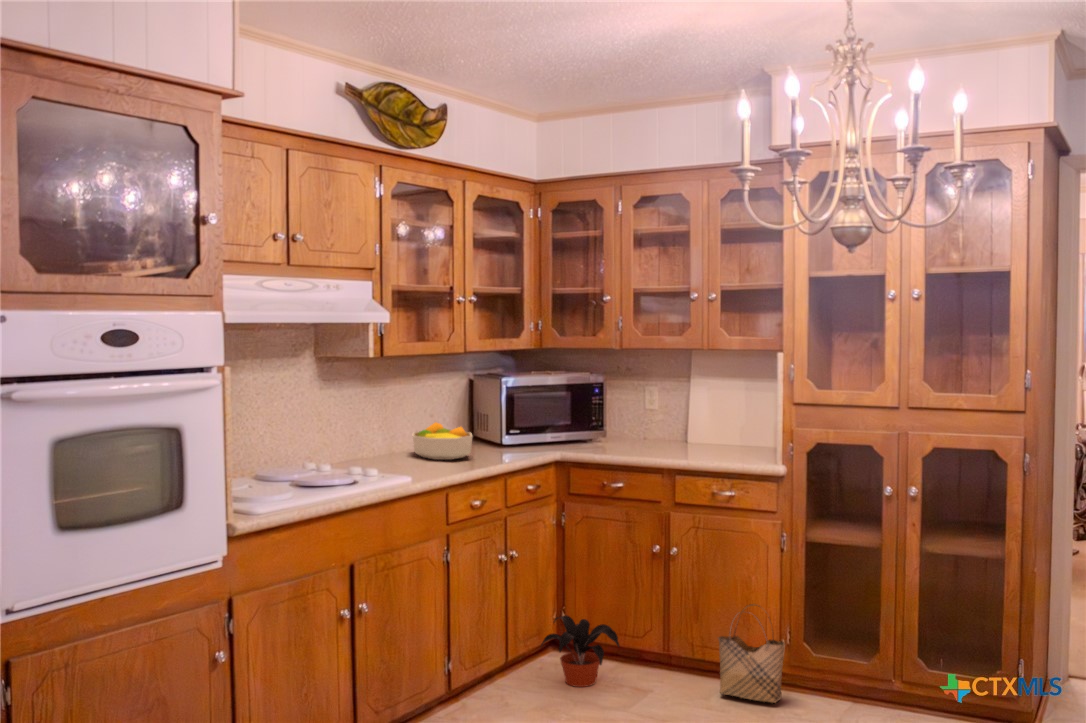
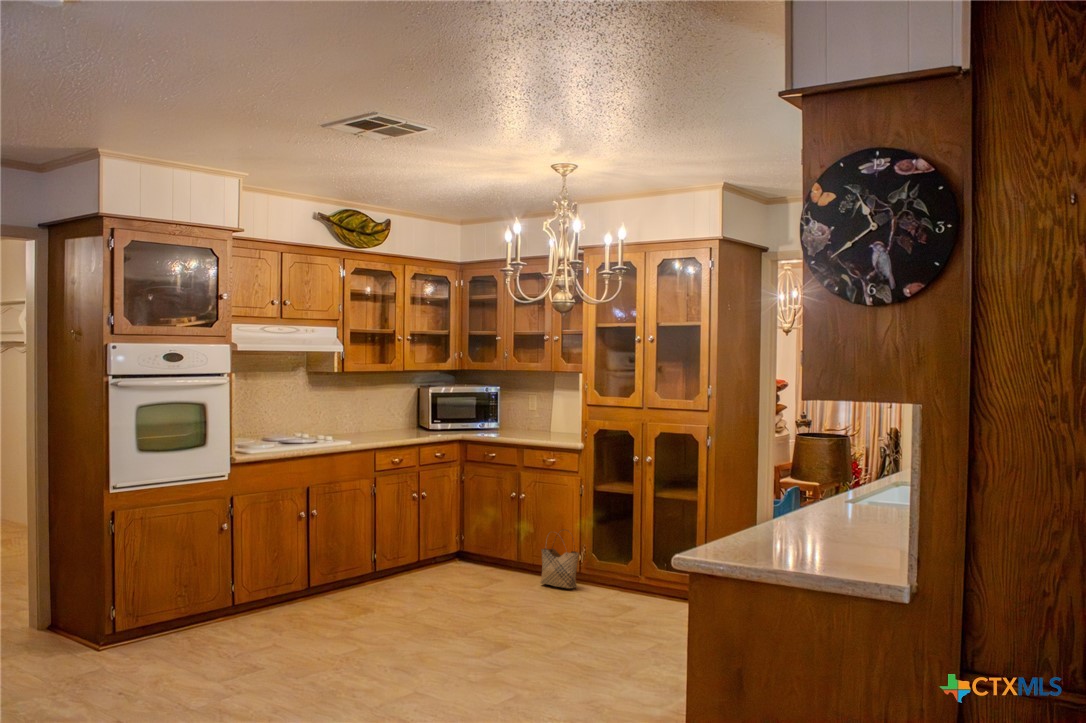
fruit bowl: present [413,422,472,460] -> none [370,413,408,436]
potted plant: present [541,616,619,687] -> none [438,535,487,577]

